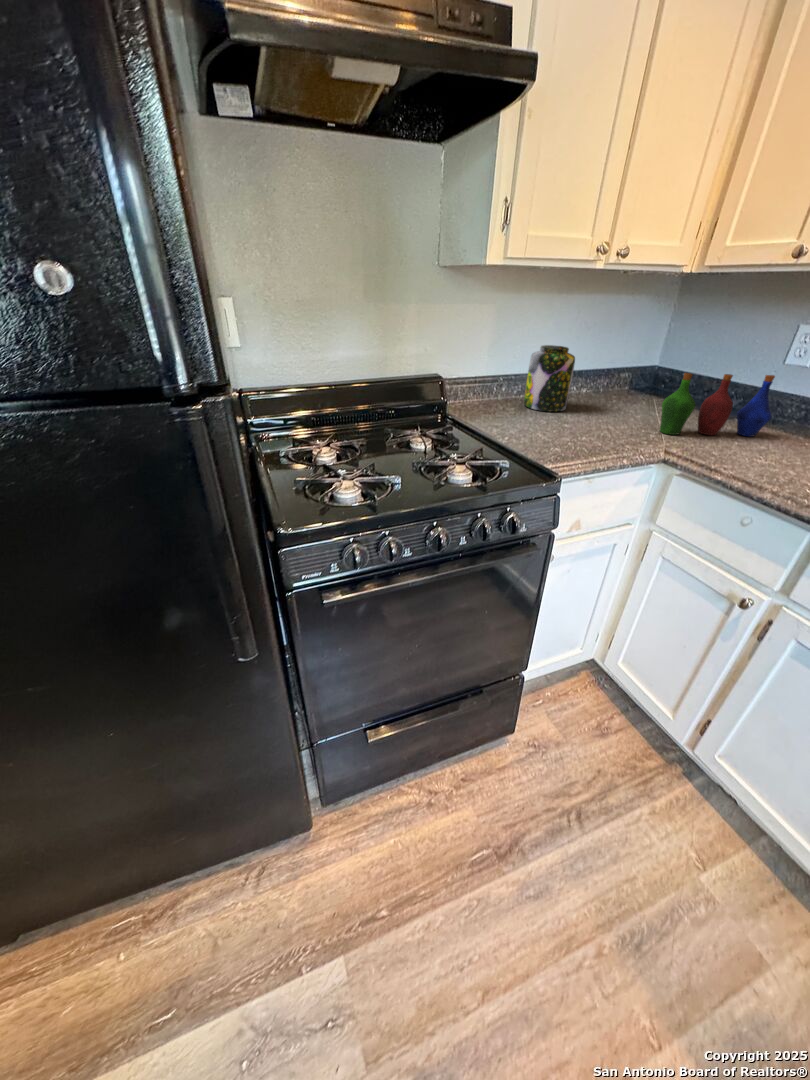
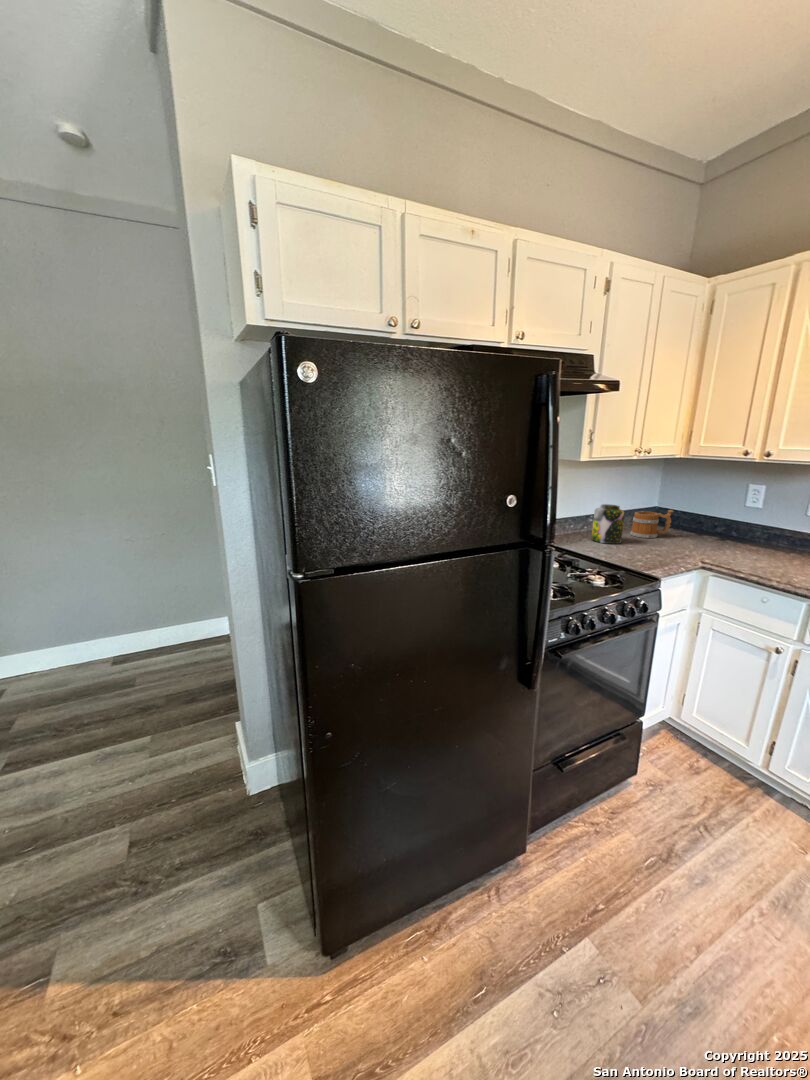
mug: none [593,358,665,405] -> present [630,510,673,538]
bottle: present [660,373,775,437] -> none [688,520,753,555]

